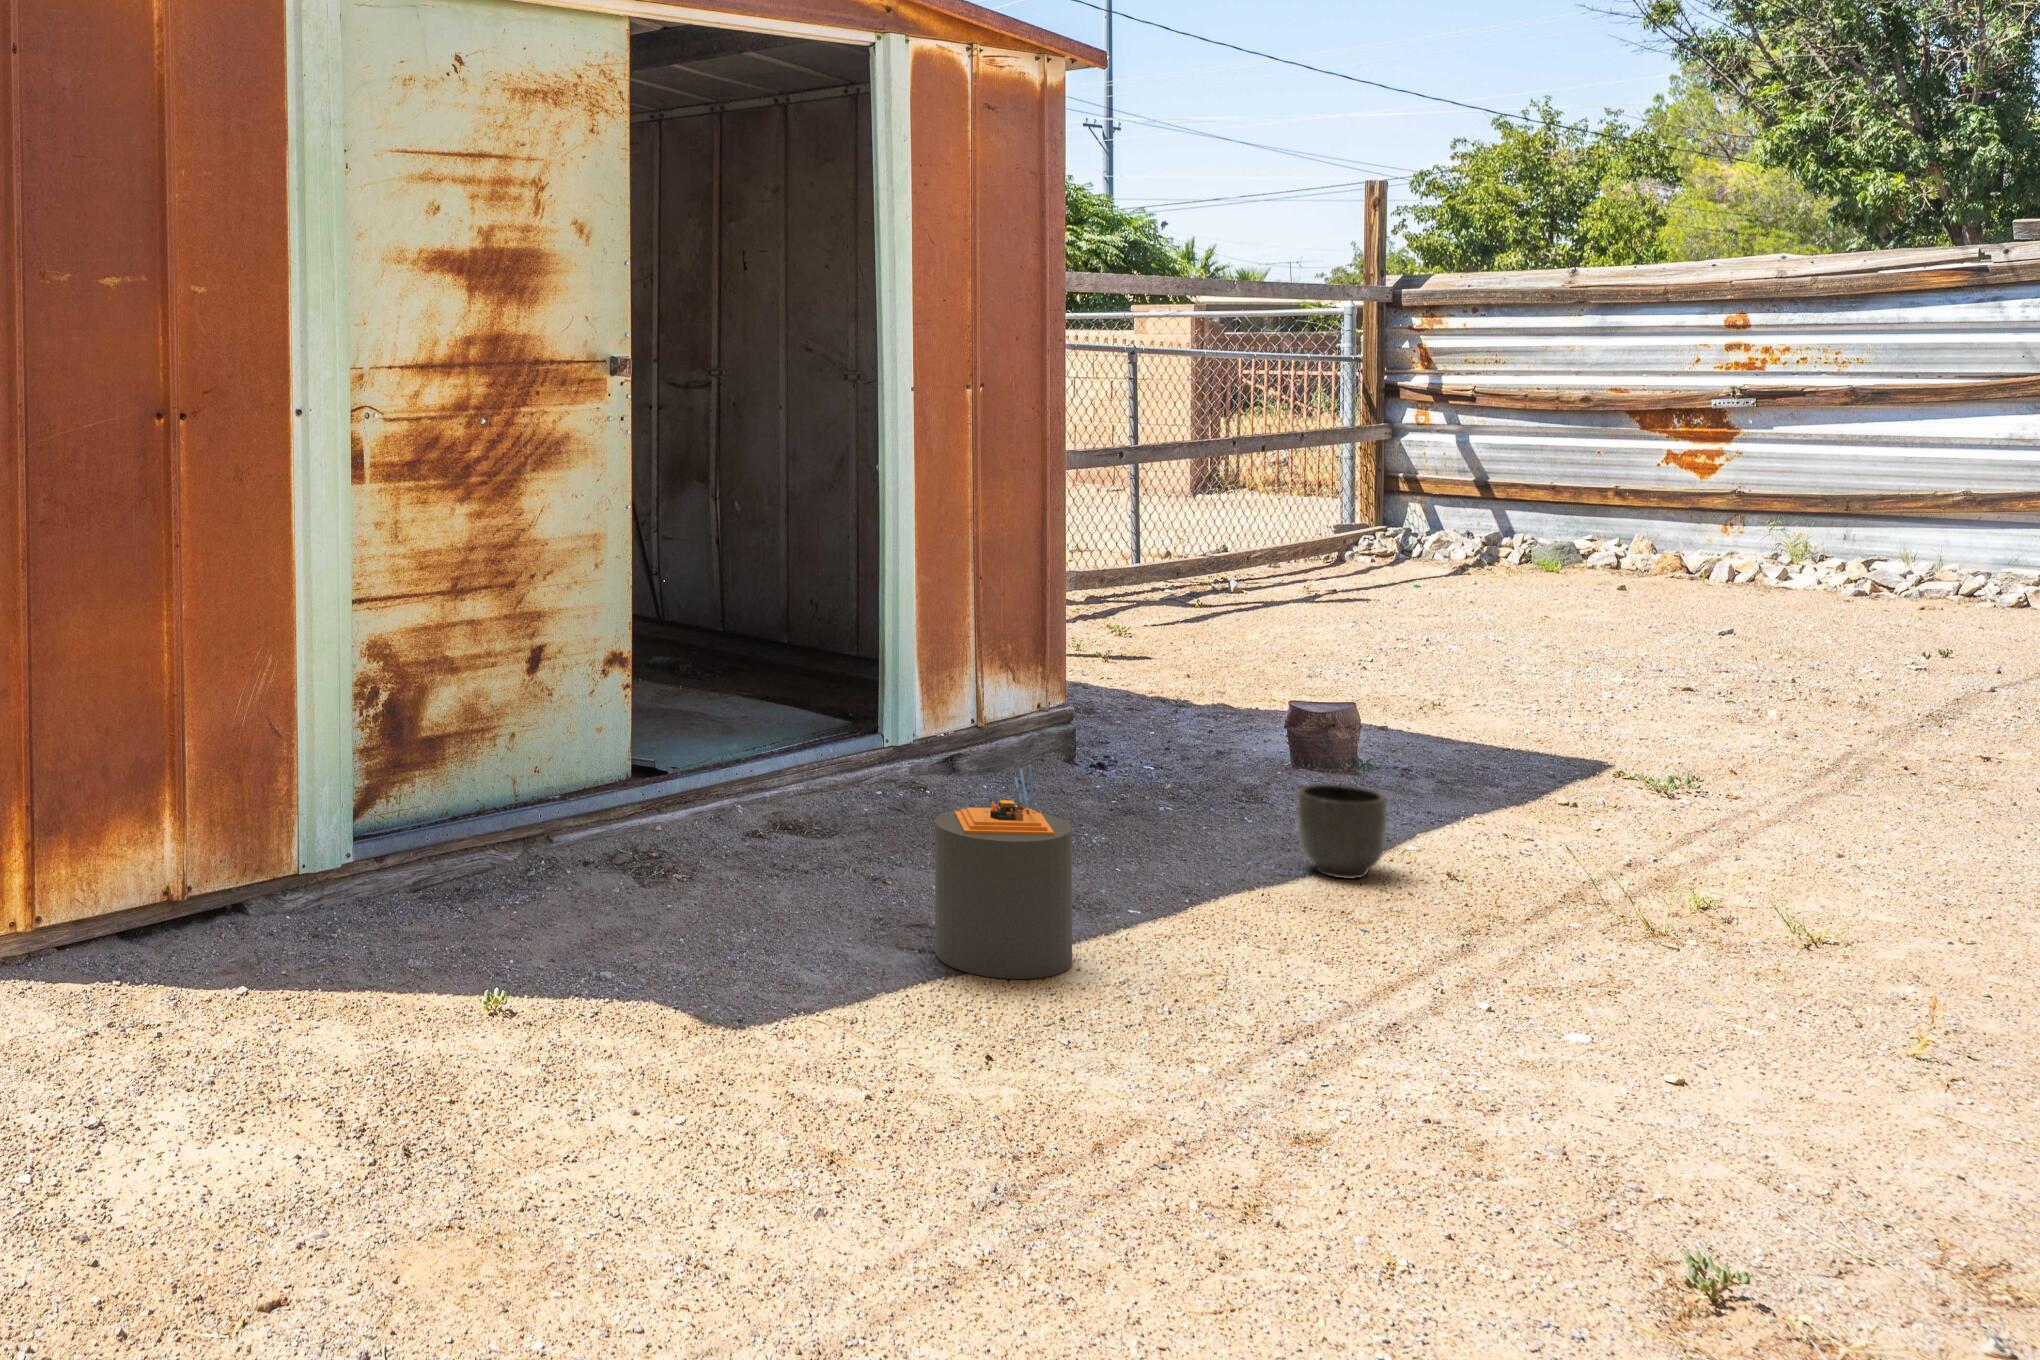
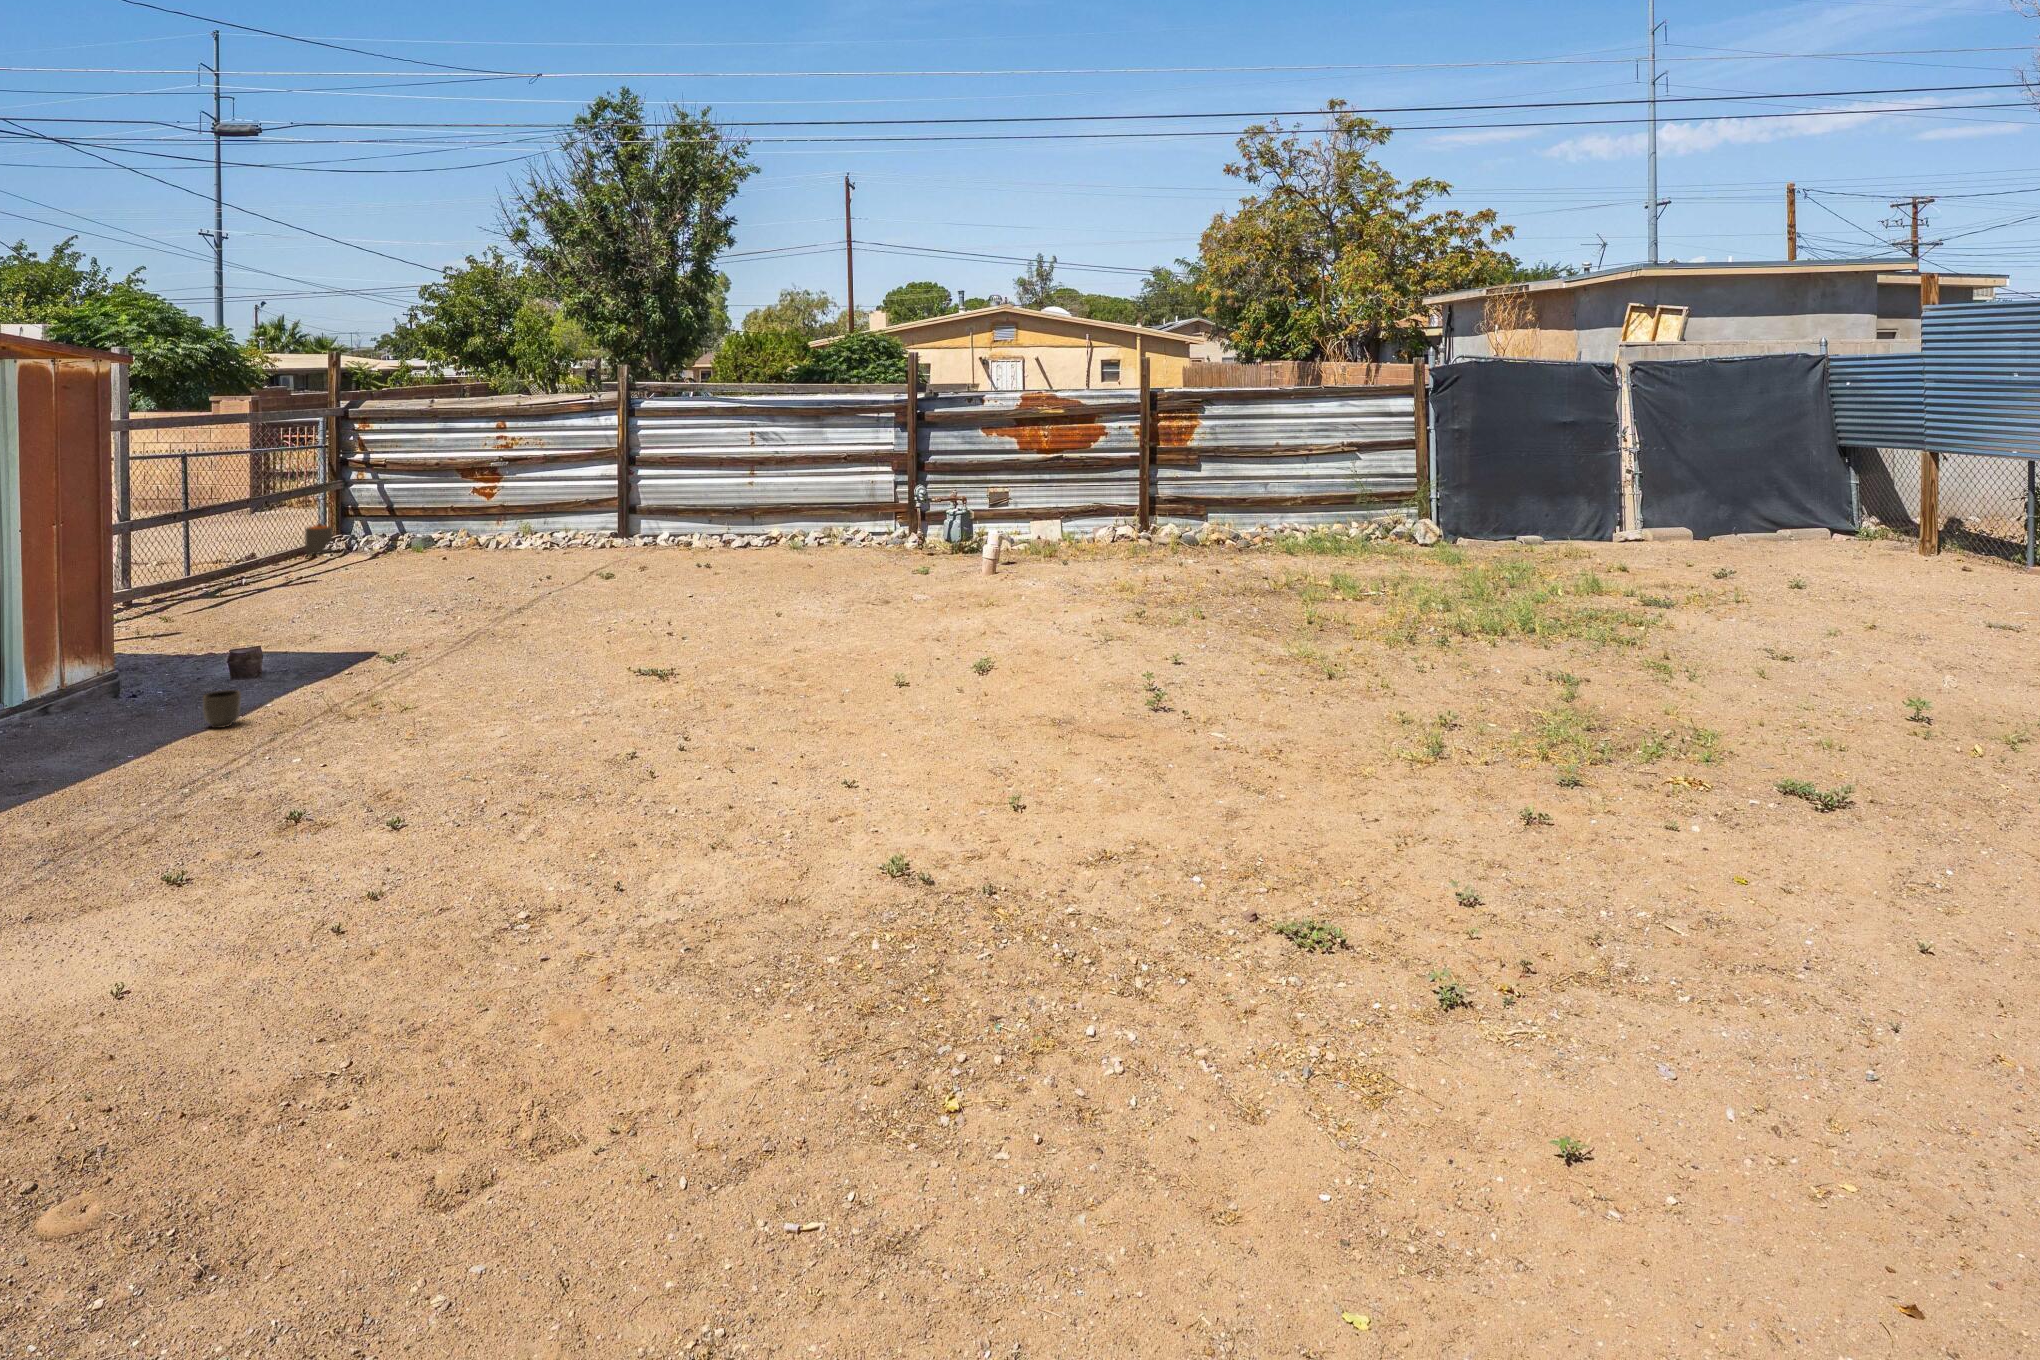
trash can: present [935,764,1072,979] -> present [305,522,333,554]

